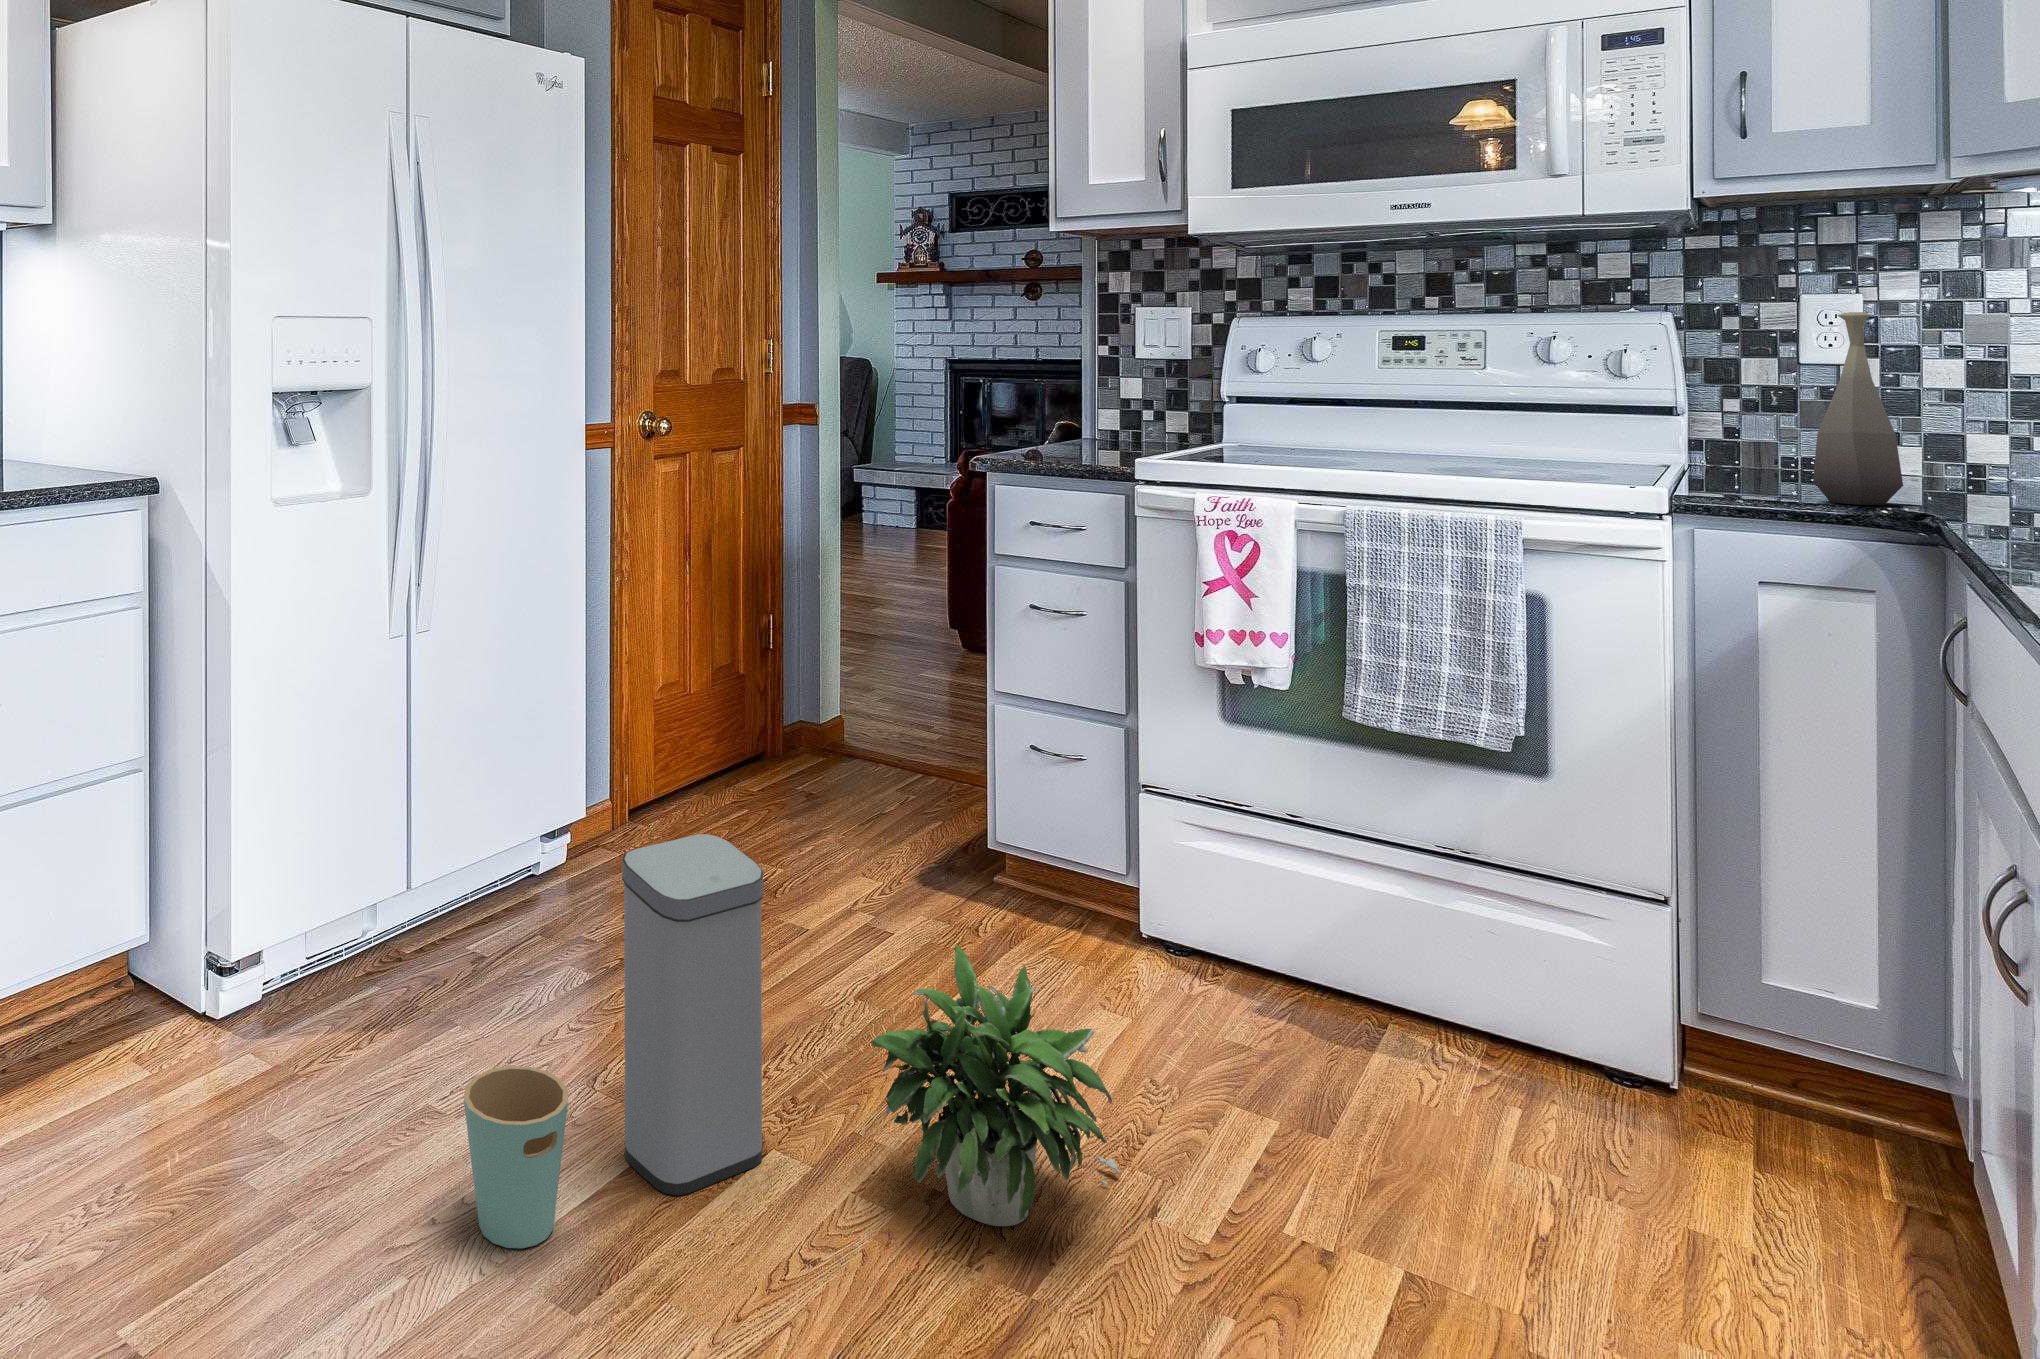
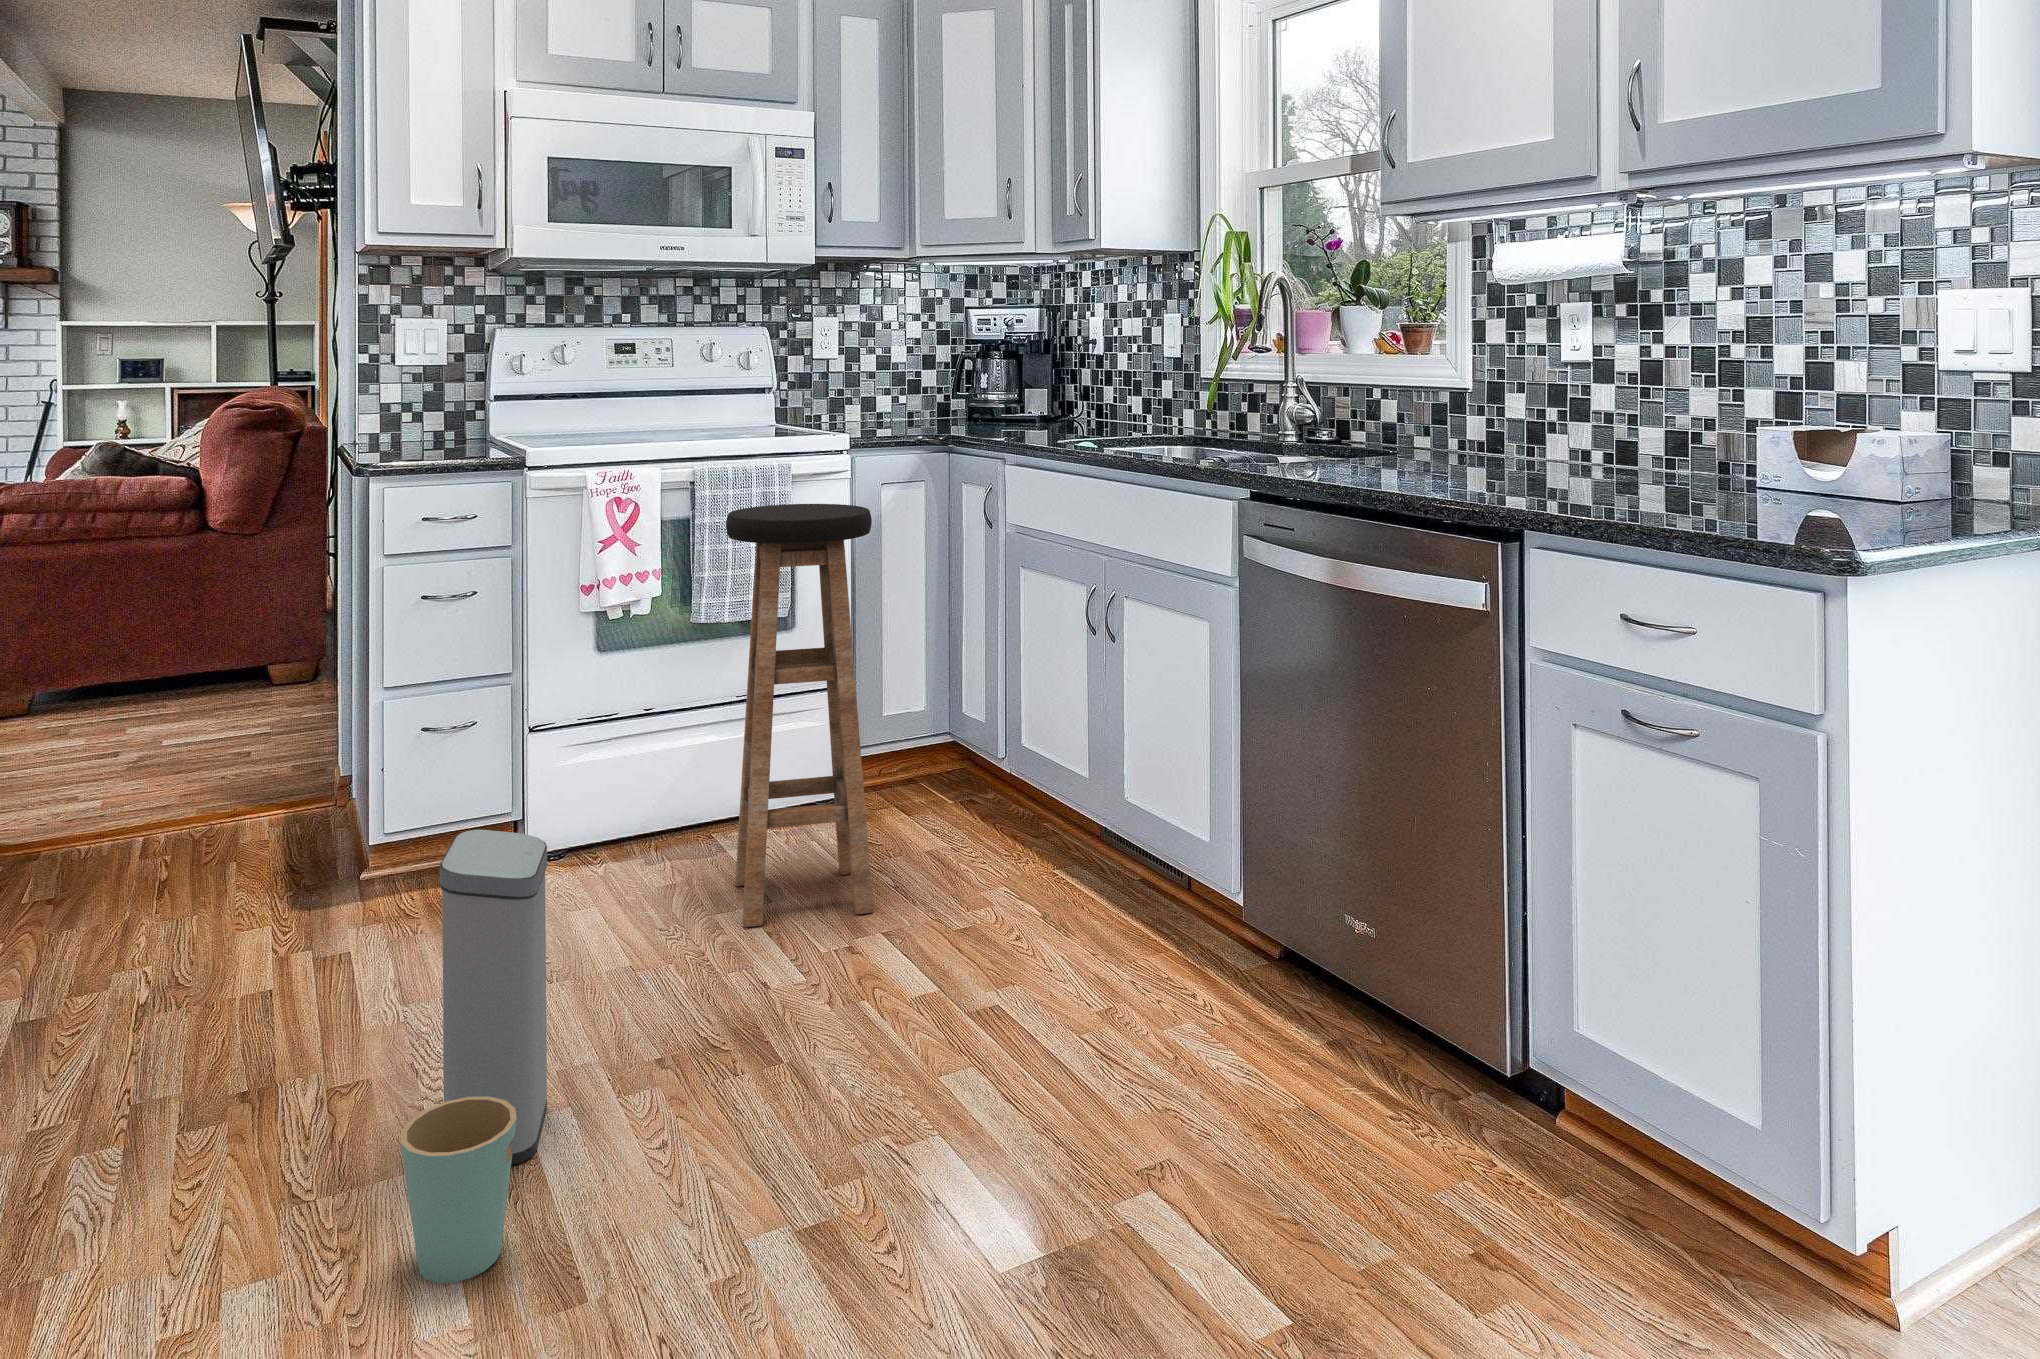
bottle: present [1813,312,1903,505] -> none [889,330,924,437]
bar stool: none [1221,570,1508,1246] -> present [726,504,873,927]
potted plant: present [871,945,1120,1226] -> none [611,840,782,1038]

